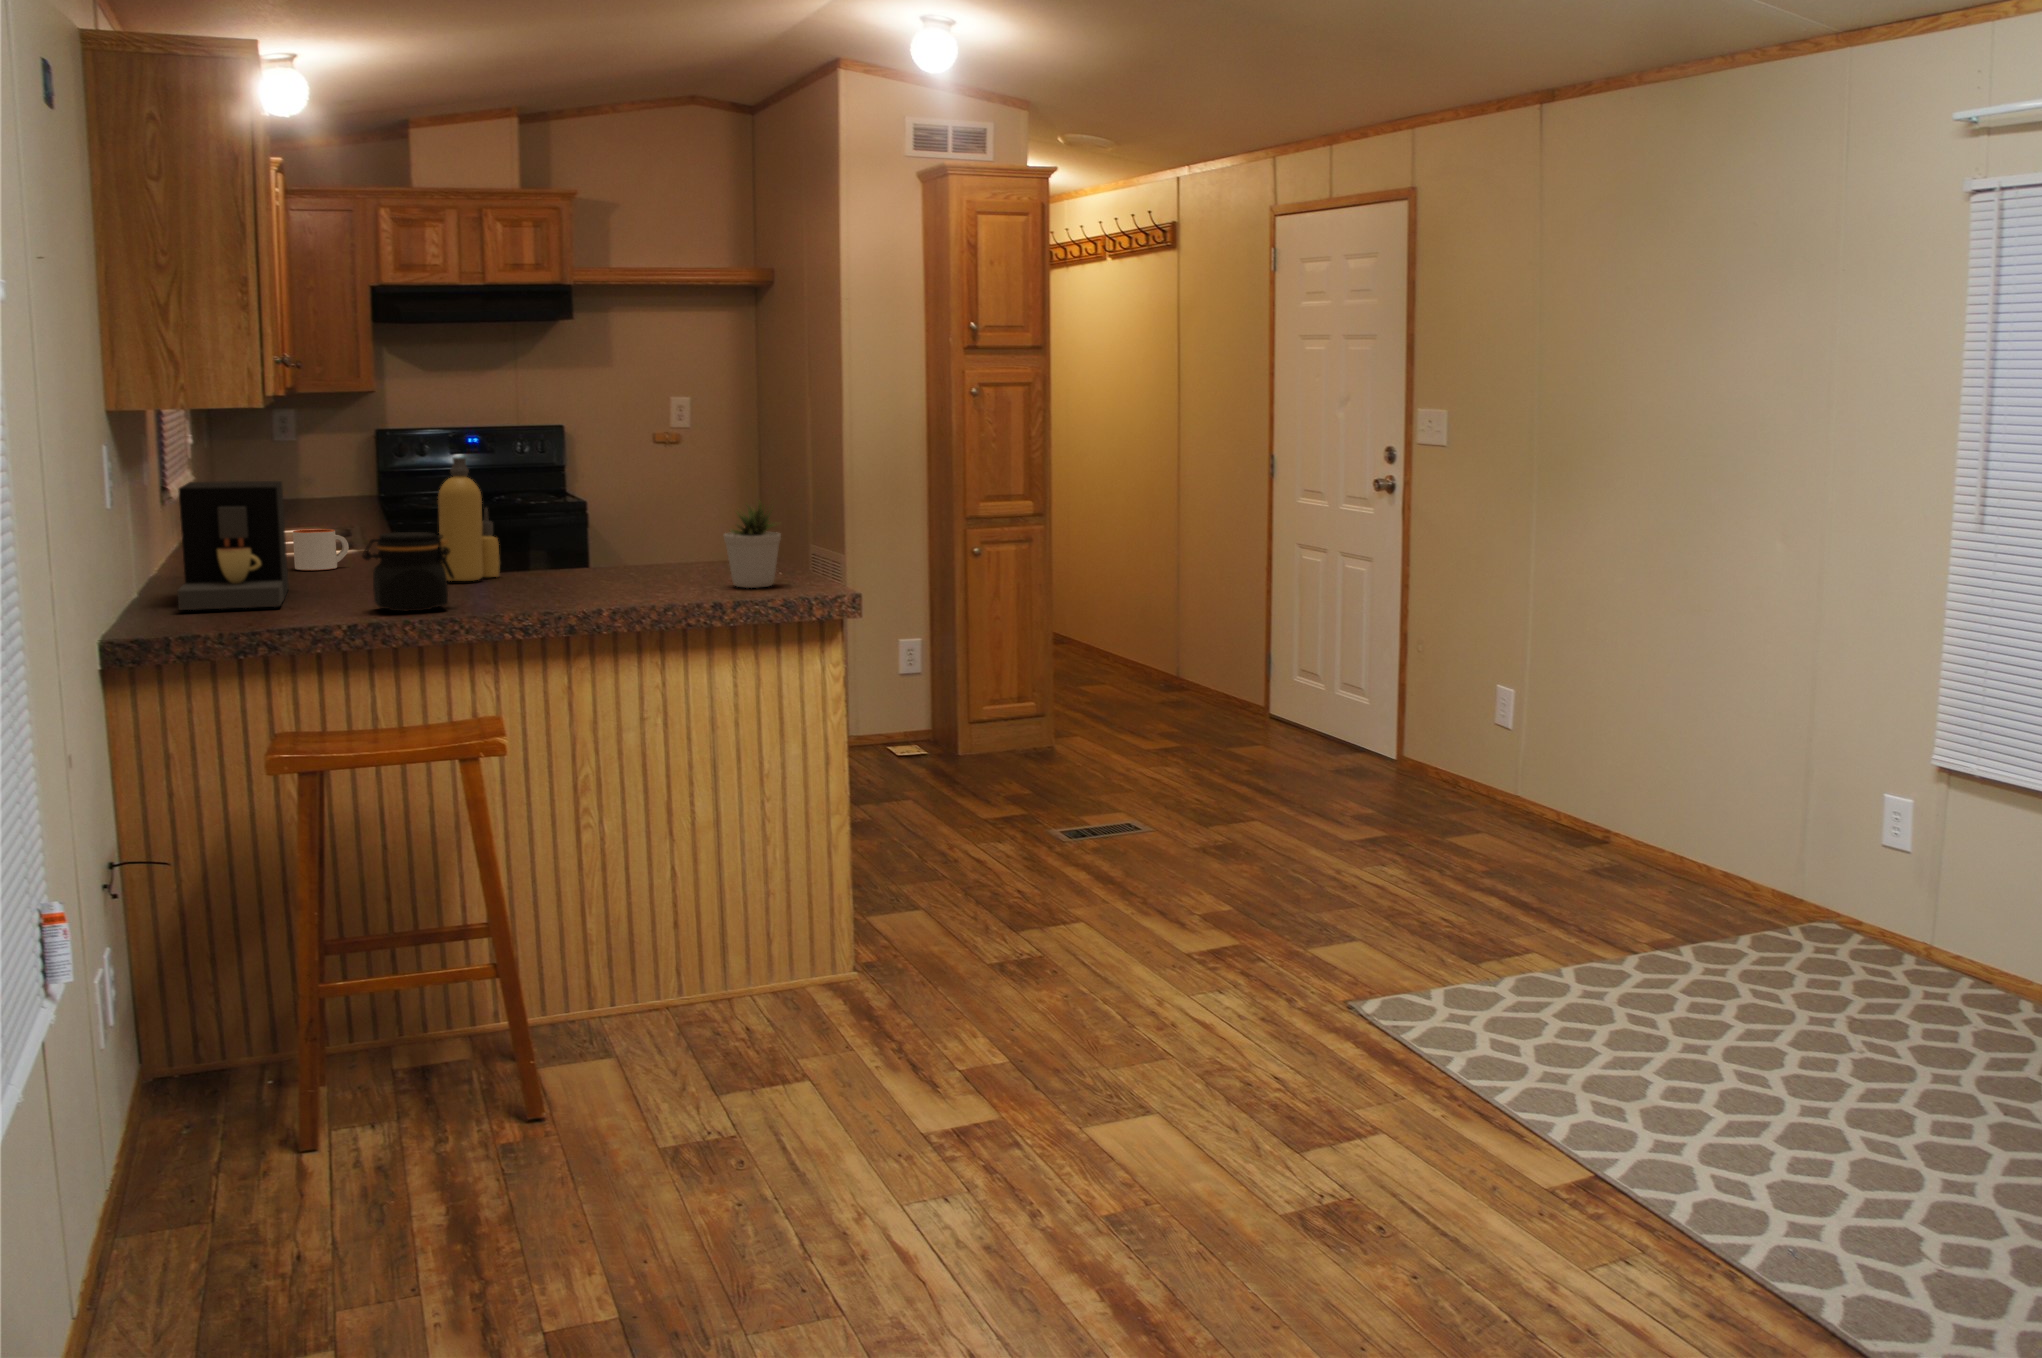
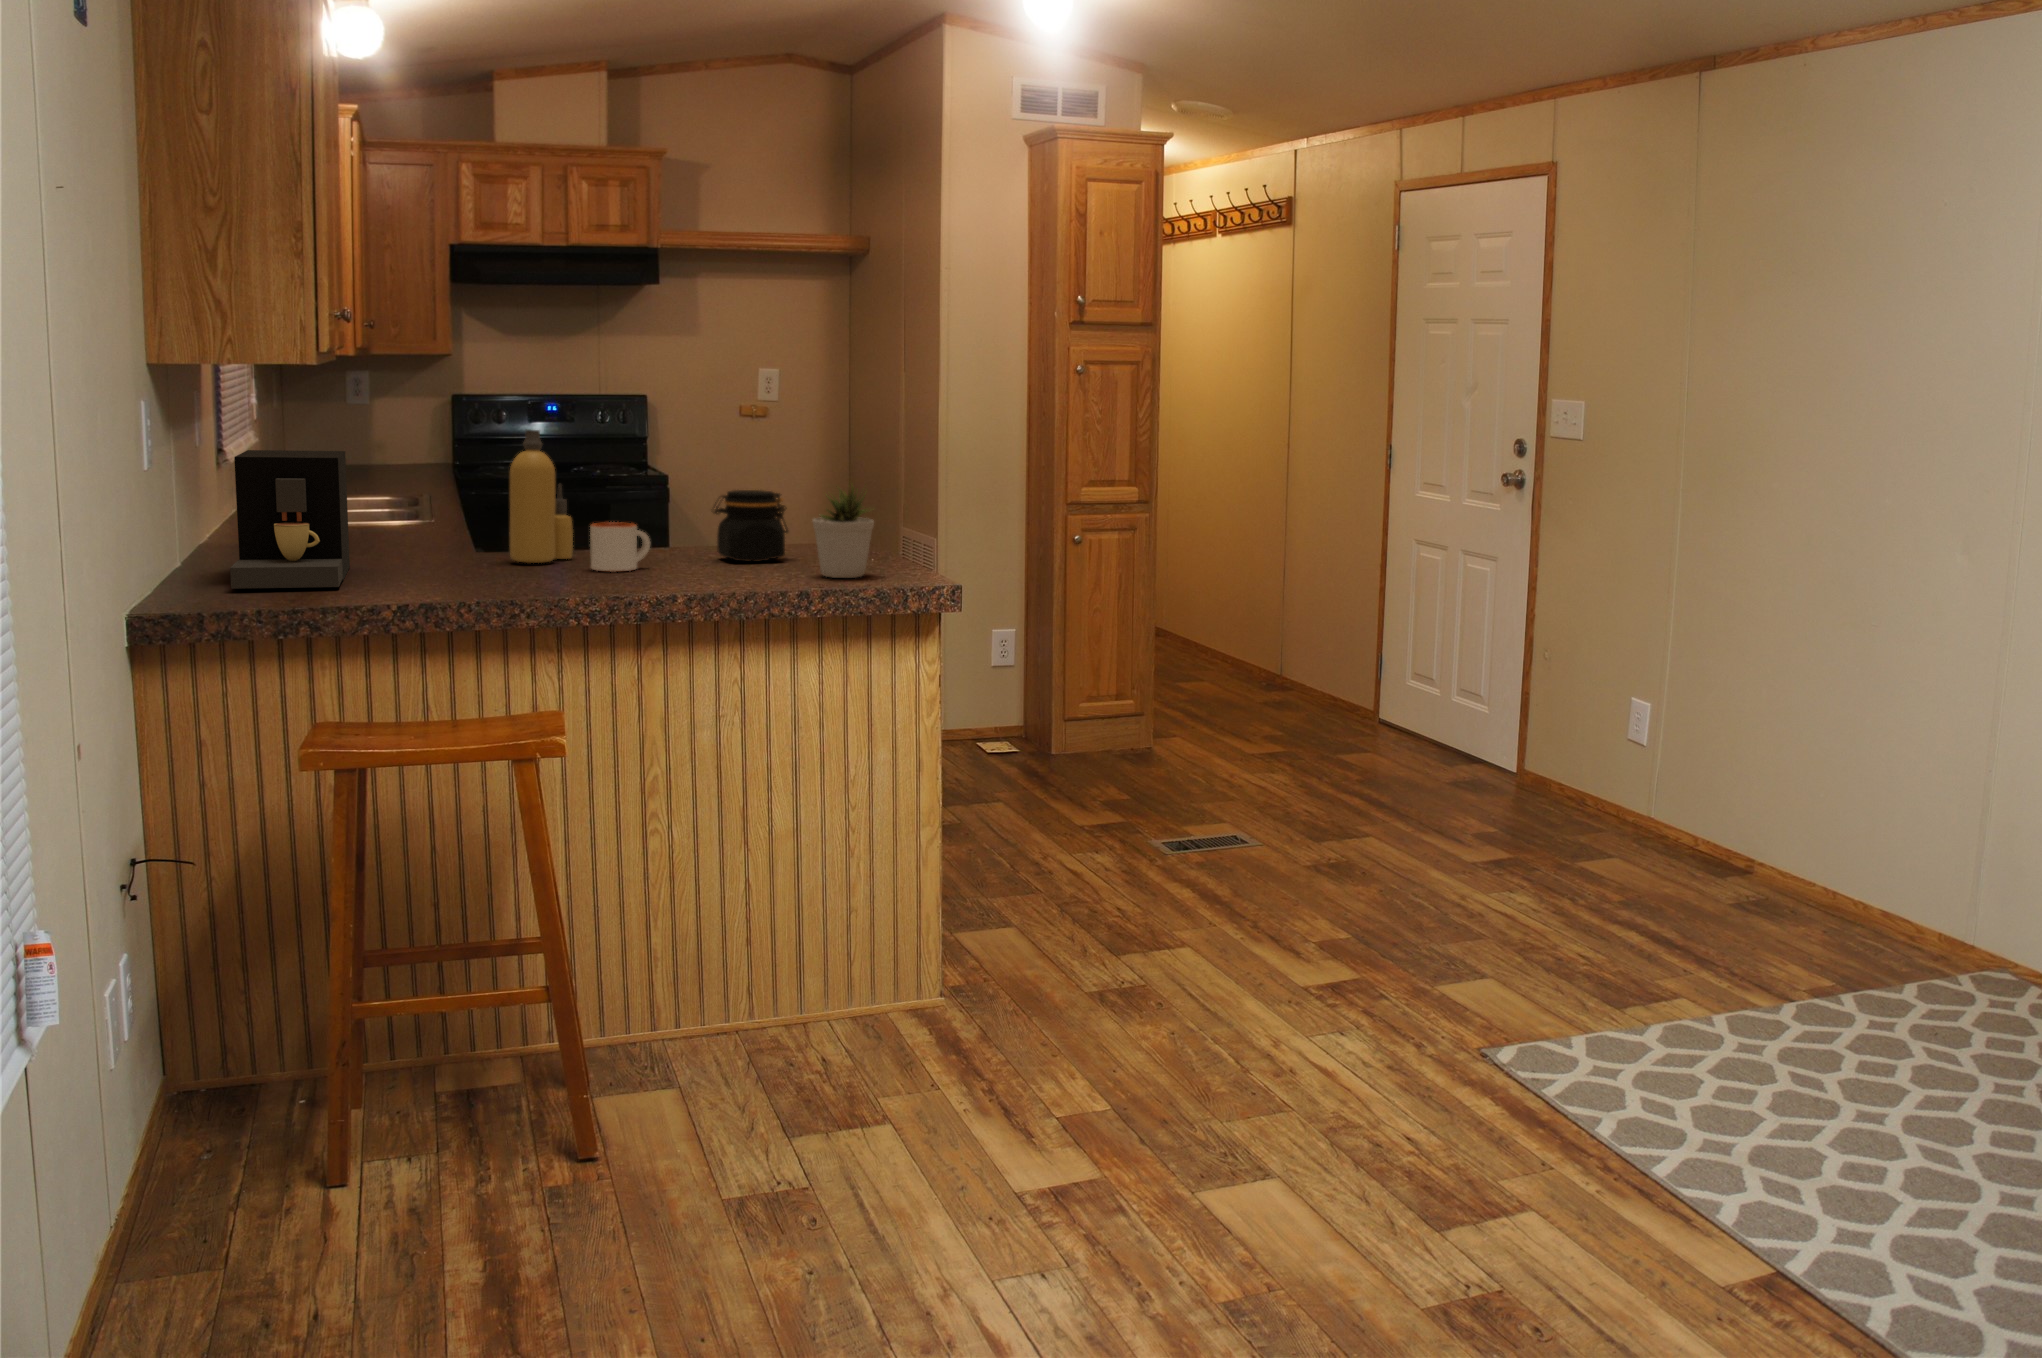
mug: present [293,529,349,570] -> present [590,522,650,572]
jar: present [362,532,454,612] -> present [714,490,788,562]

